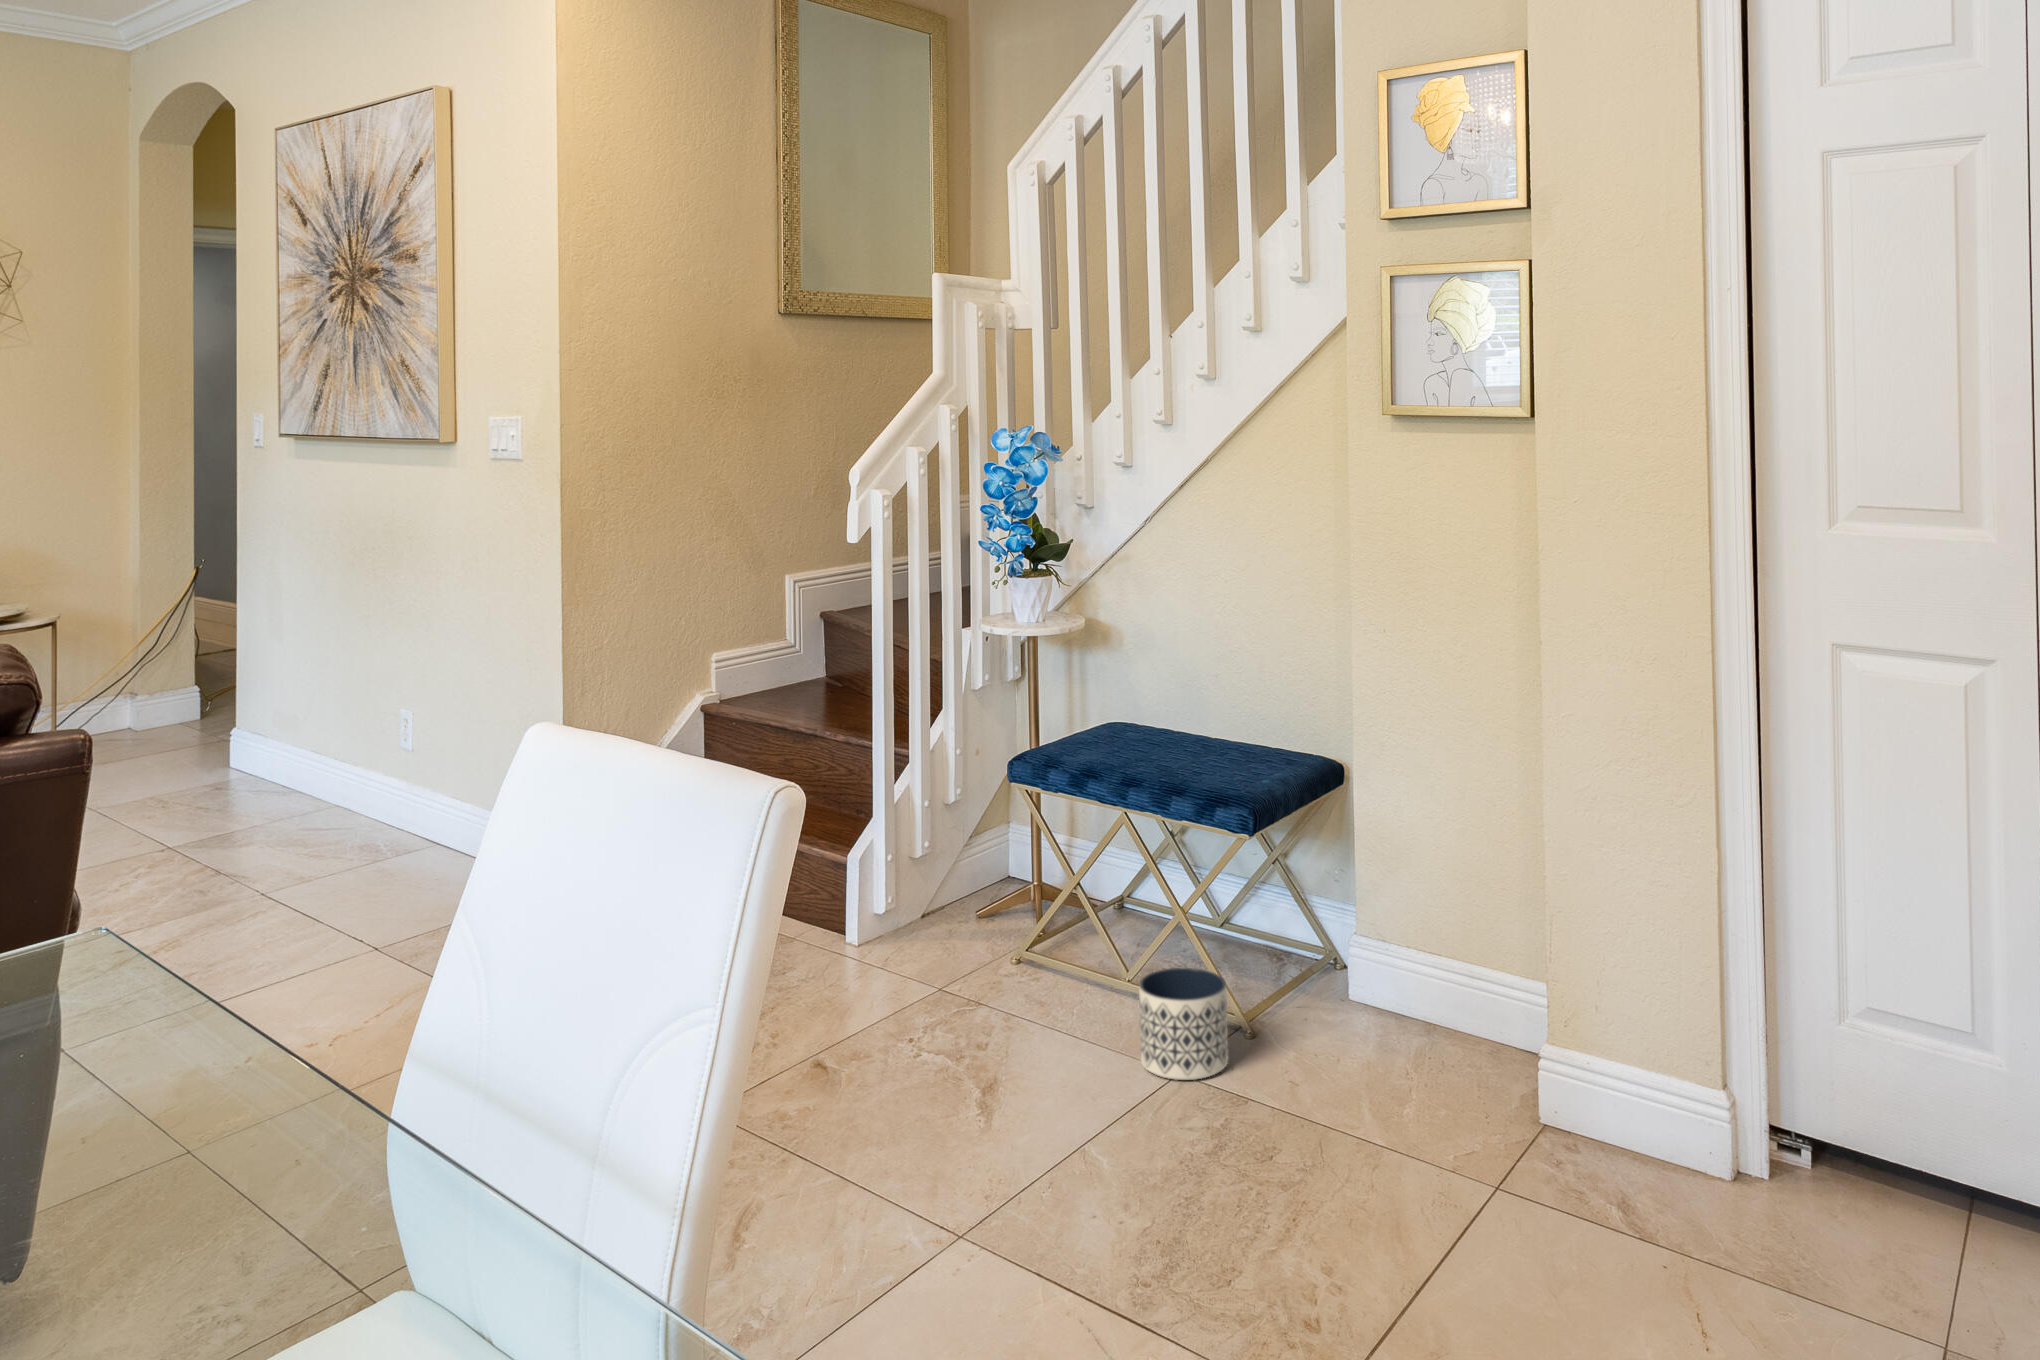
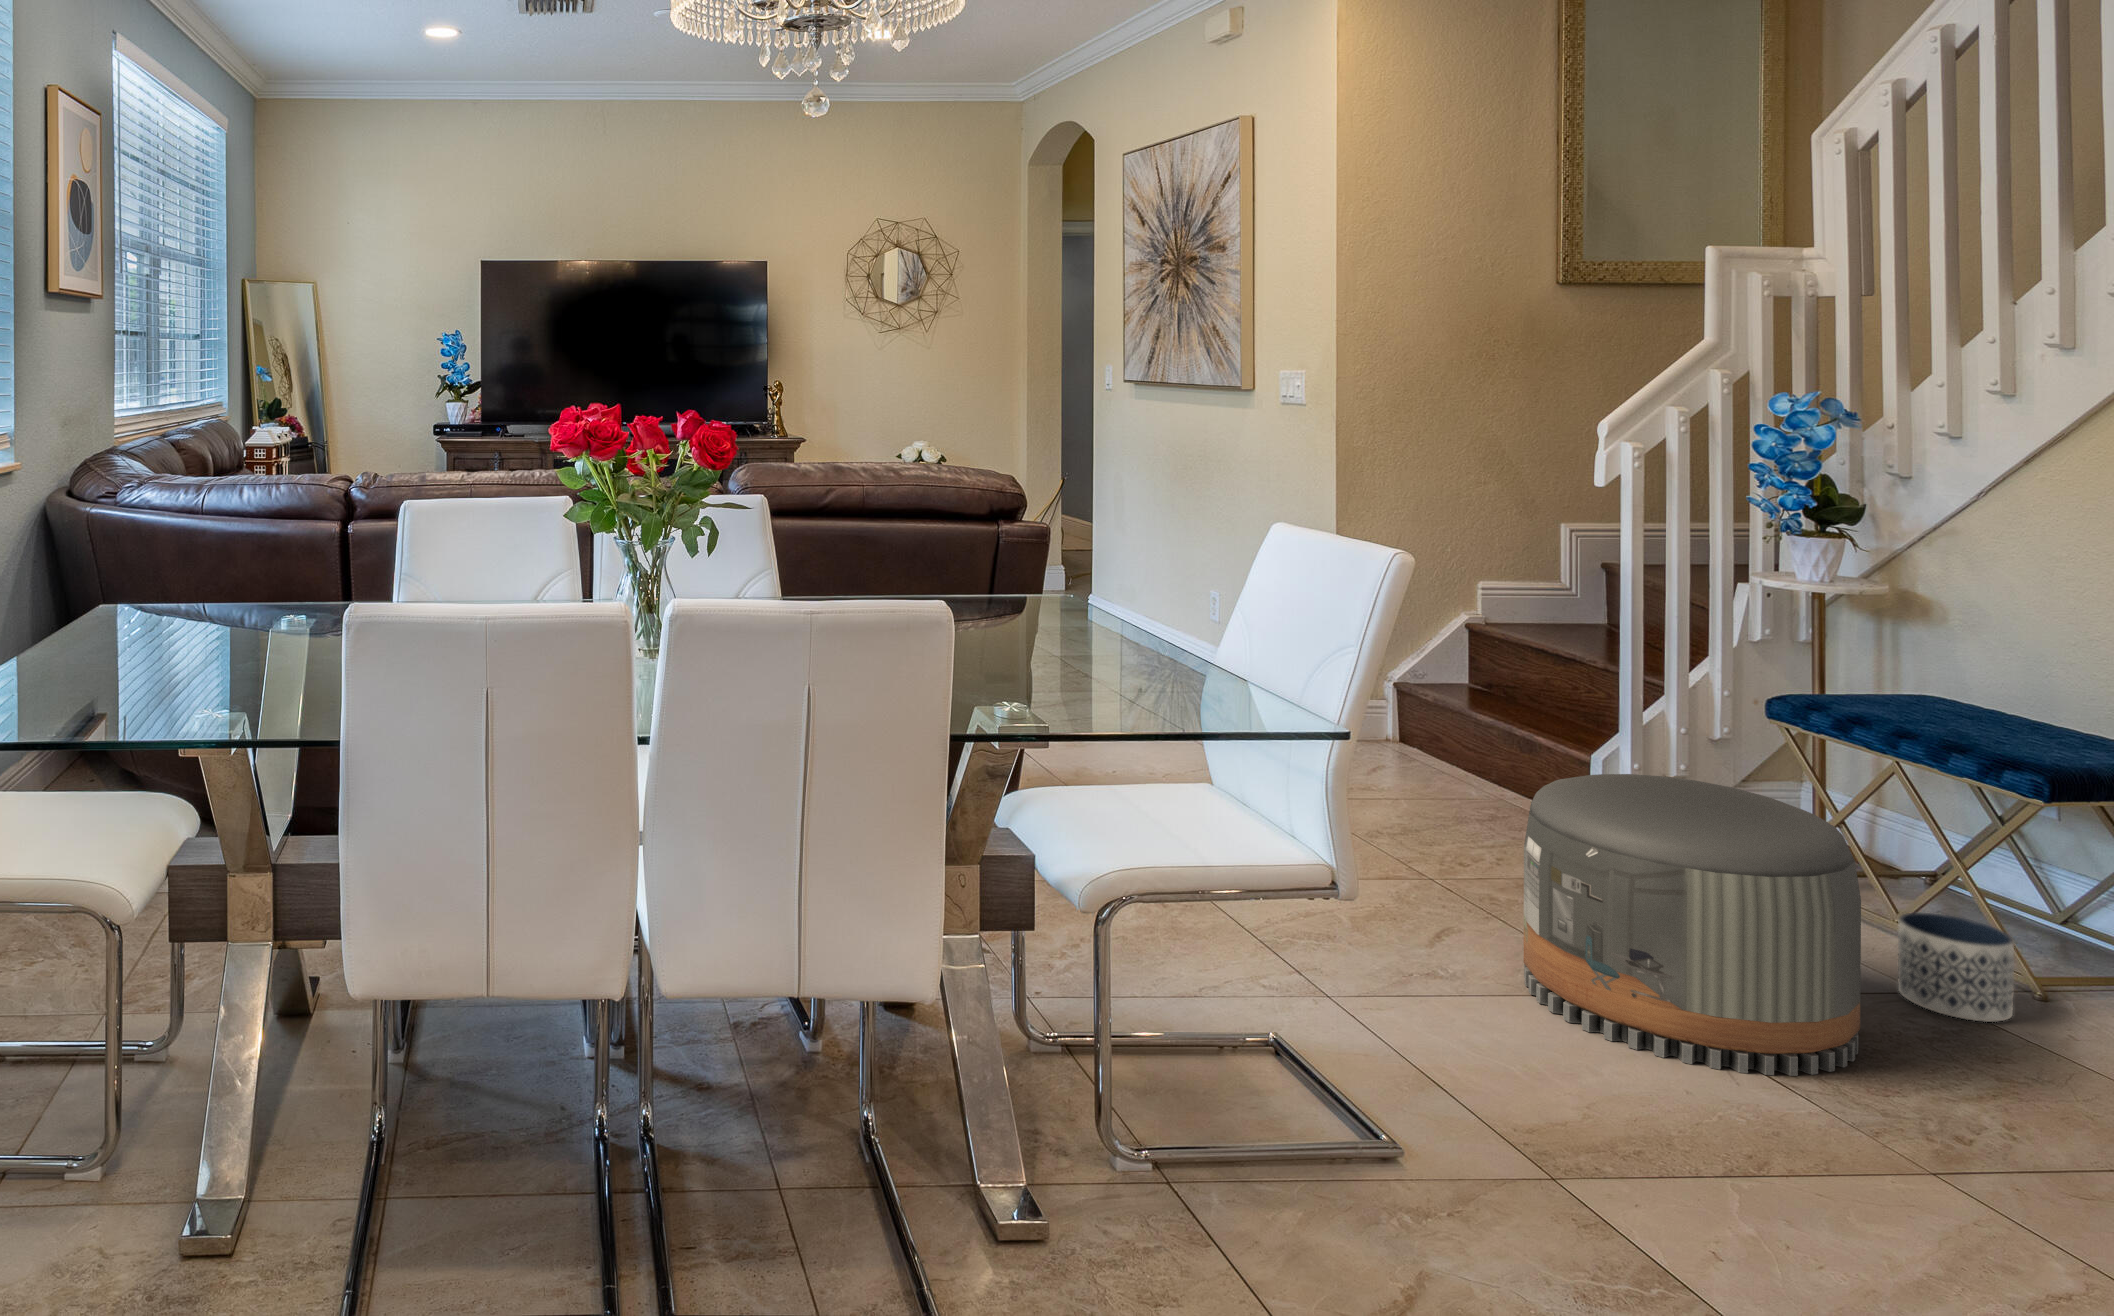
pouf: none [808,886,1131,1255] -> present [1524,774,1861,1076]

